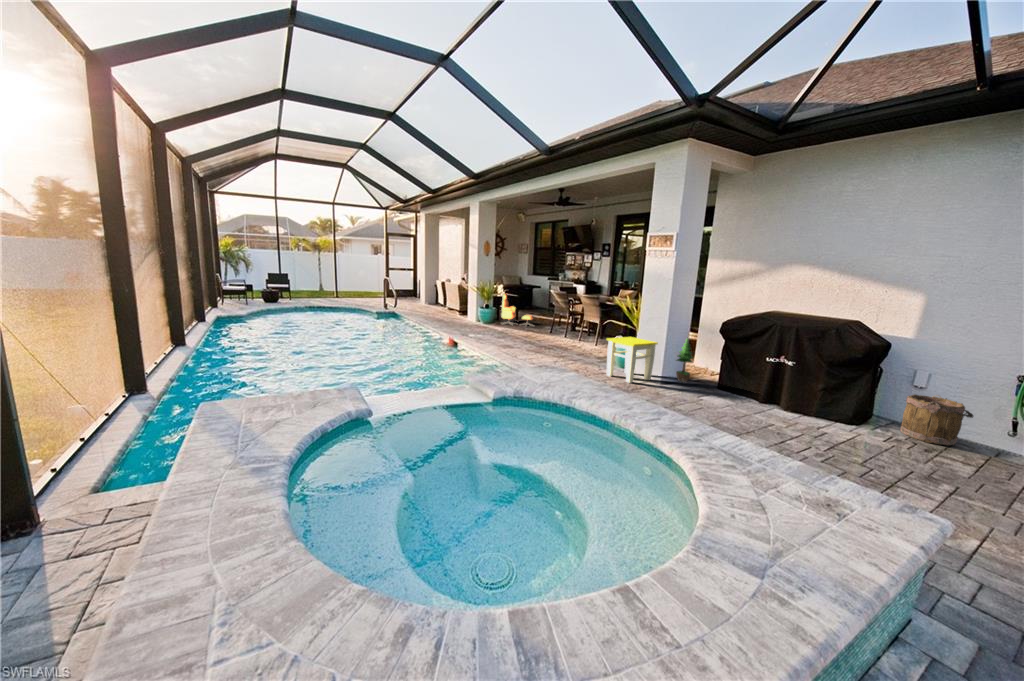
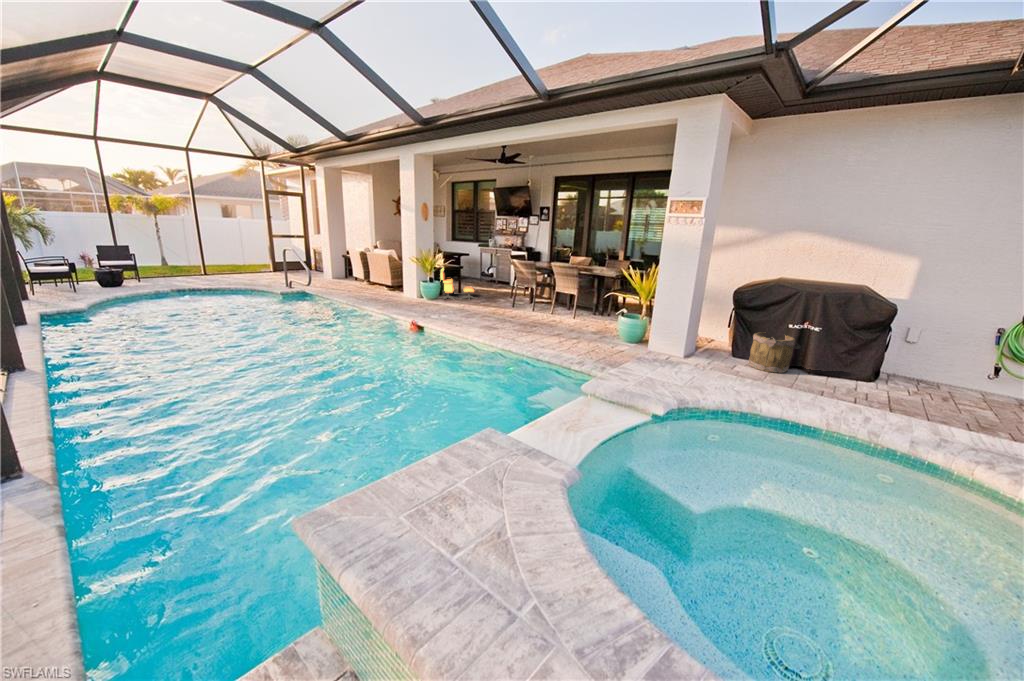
stool: present [607,337,658,383] -> none [629,312,681,364]
potted tree: present [676,338,693,383] -> none [695,309,715,356]
bucket: present [901,395,973,445] -> present [749,332,800,373]

